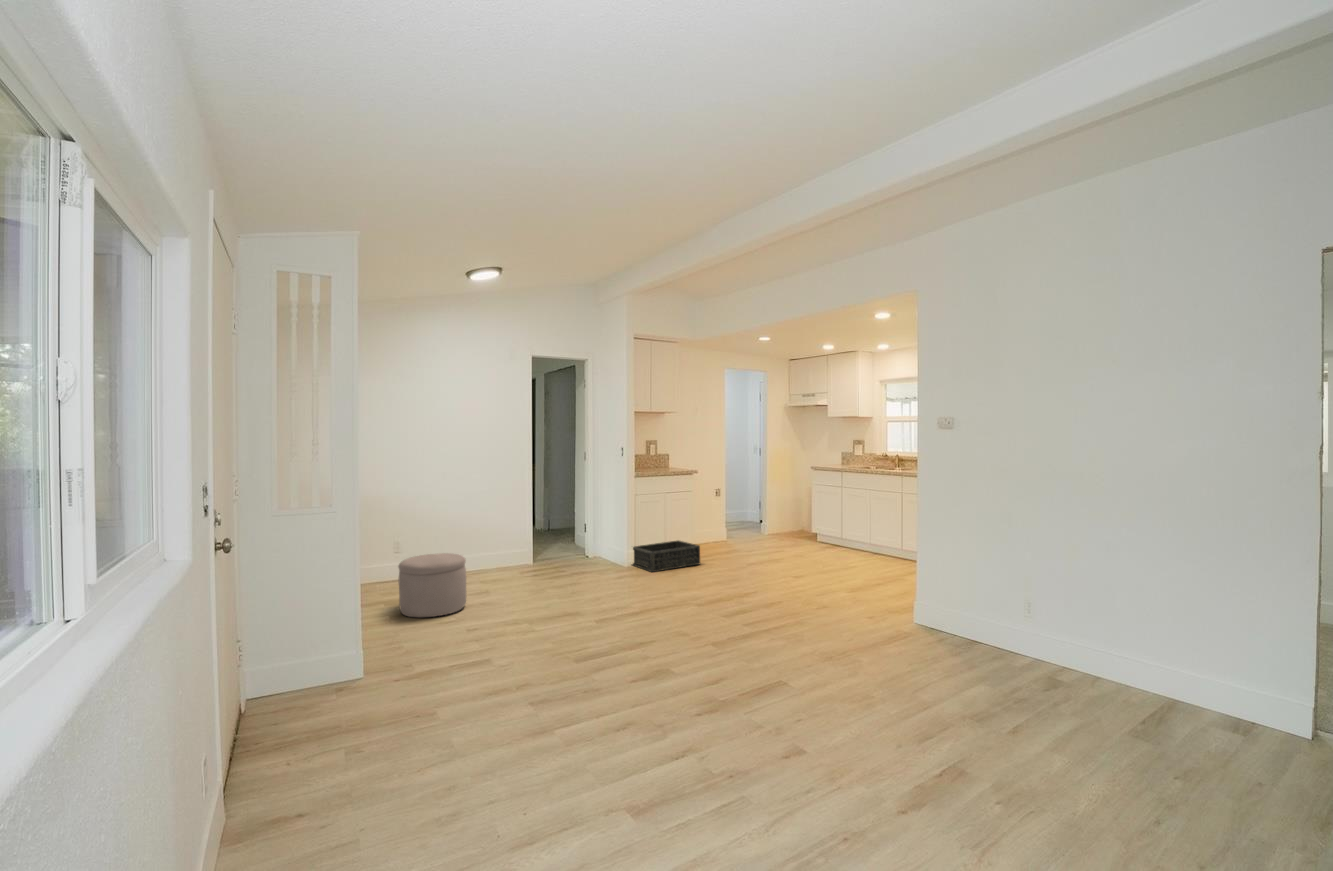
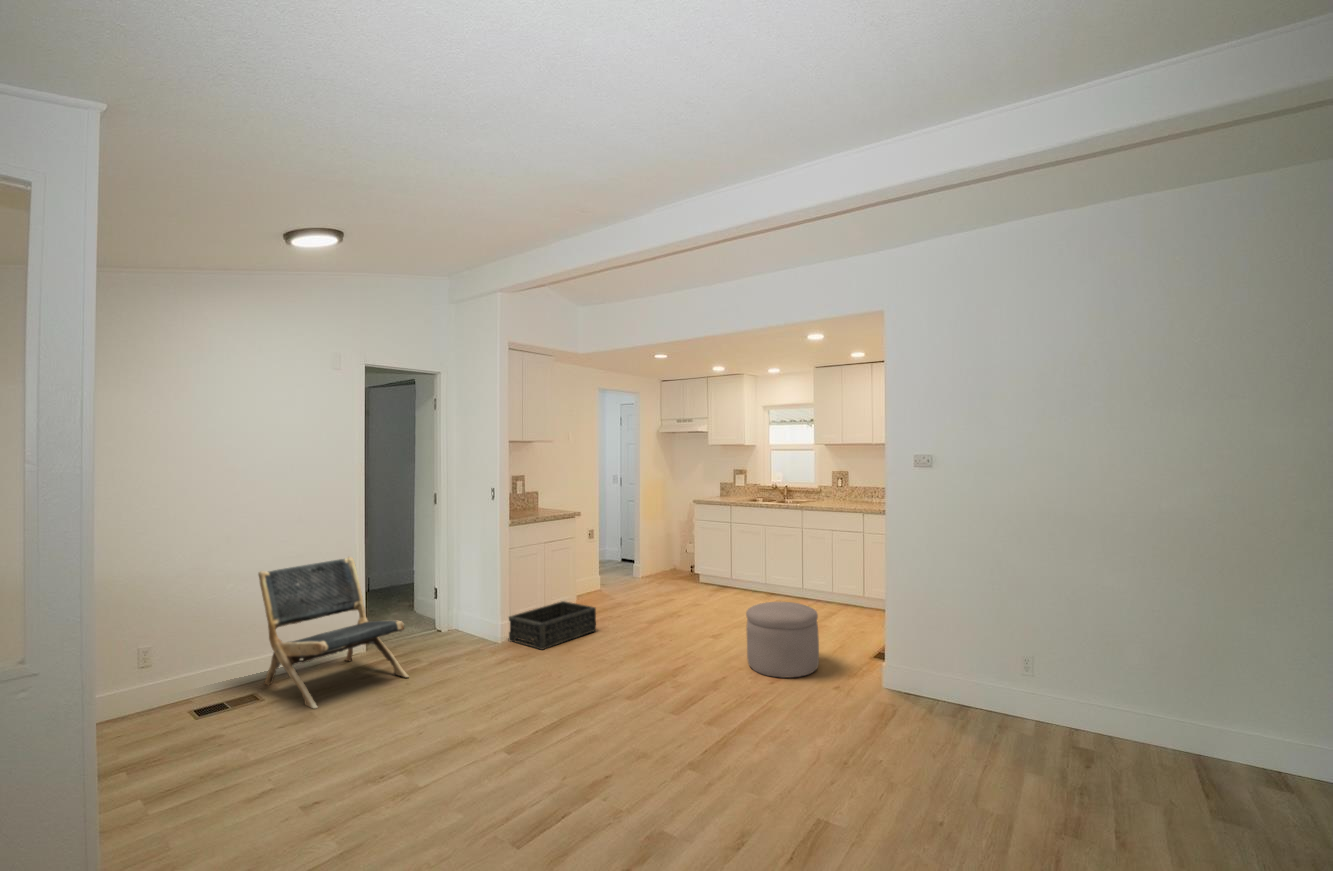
lounge chair: none [461,494,553,589] -> present [258,557,409,708]
ottoman: present [398,553,466,617] -> present [746,602,819,678]

